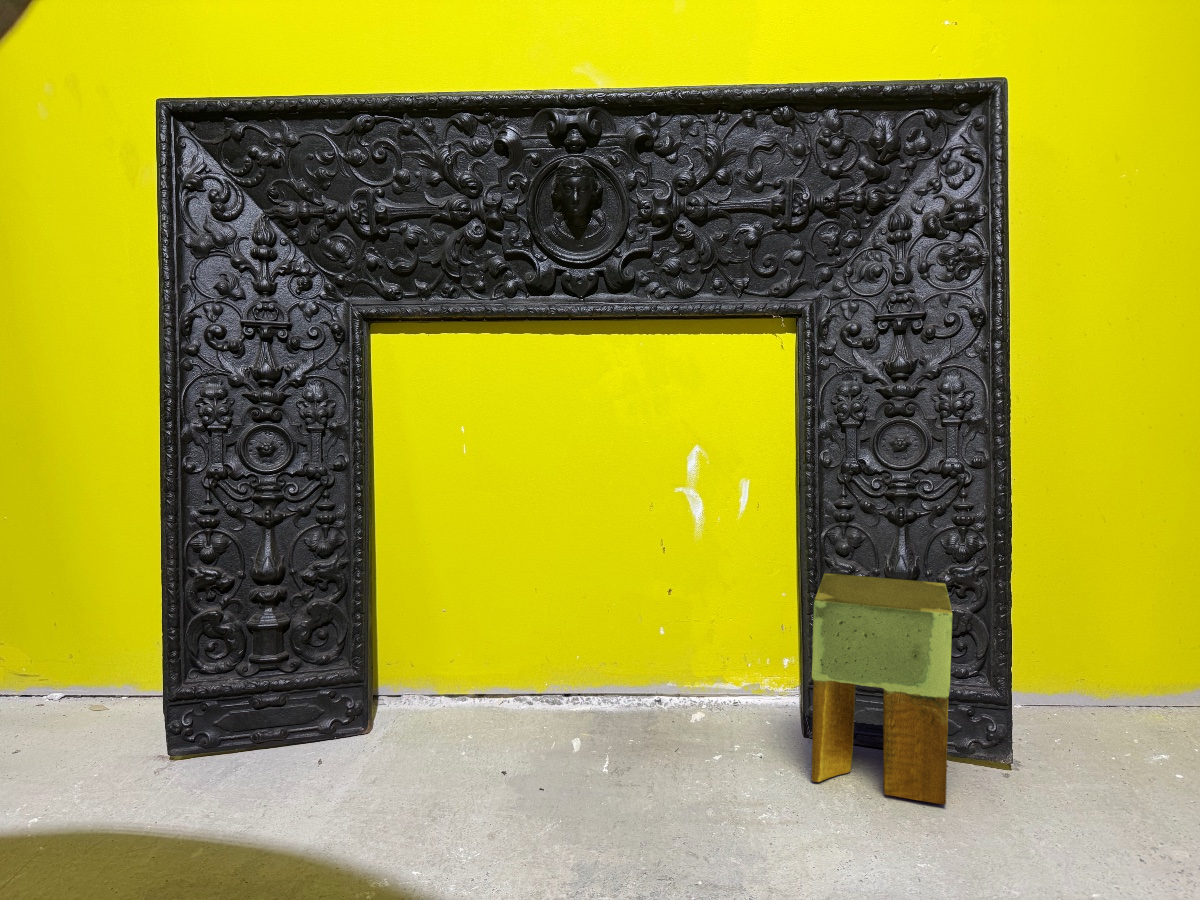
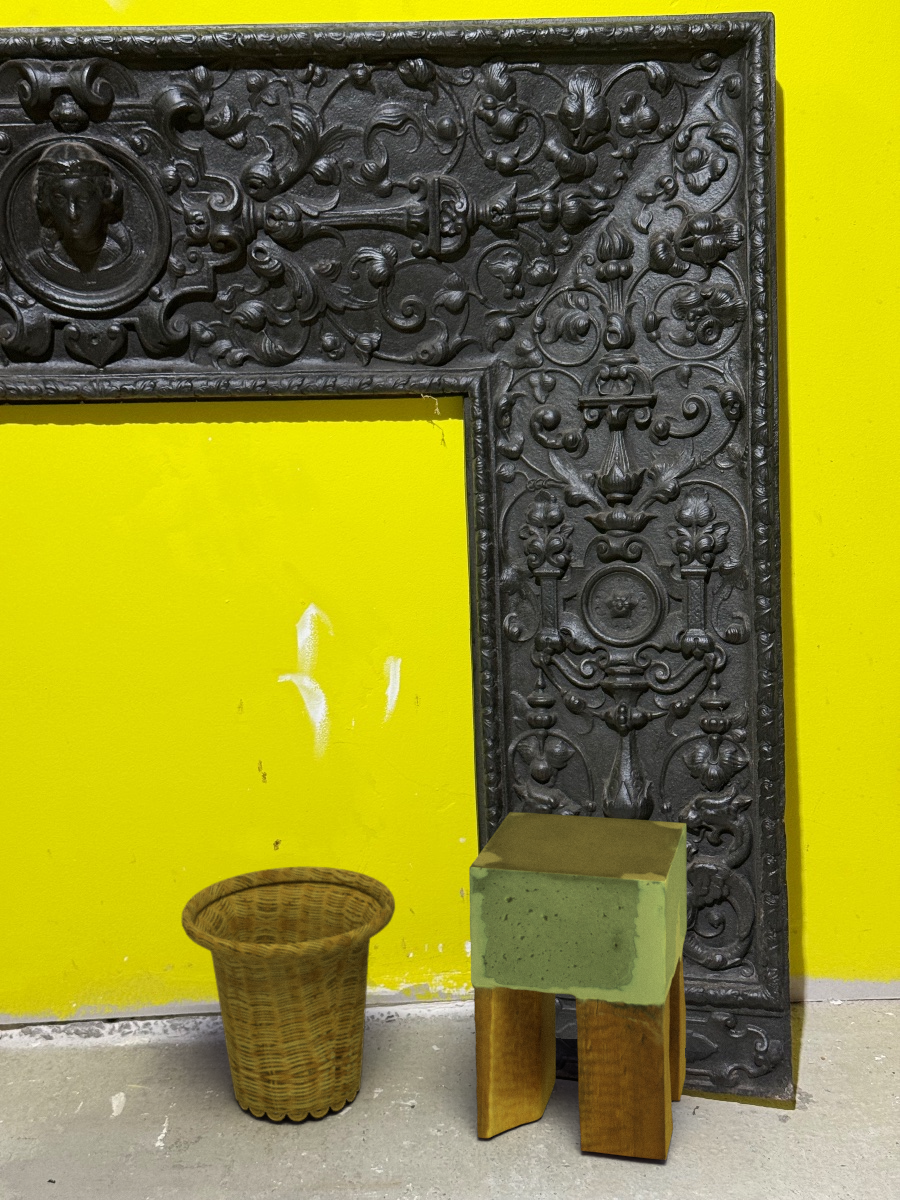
basket: none [620,604,754,763] -> present [182,867,395,1121]

